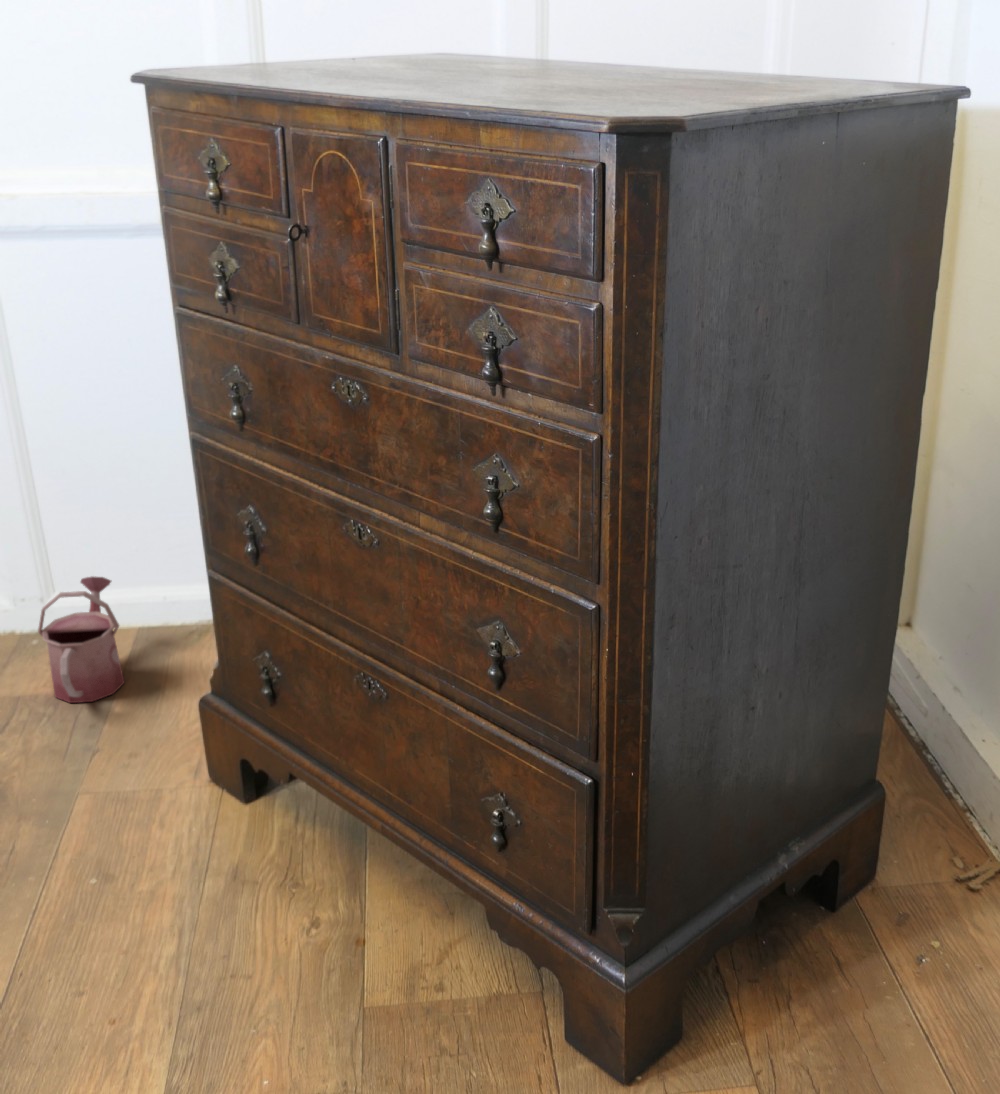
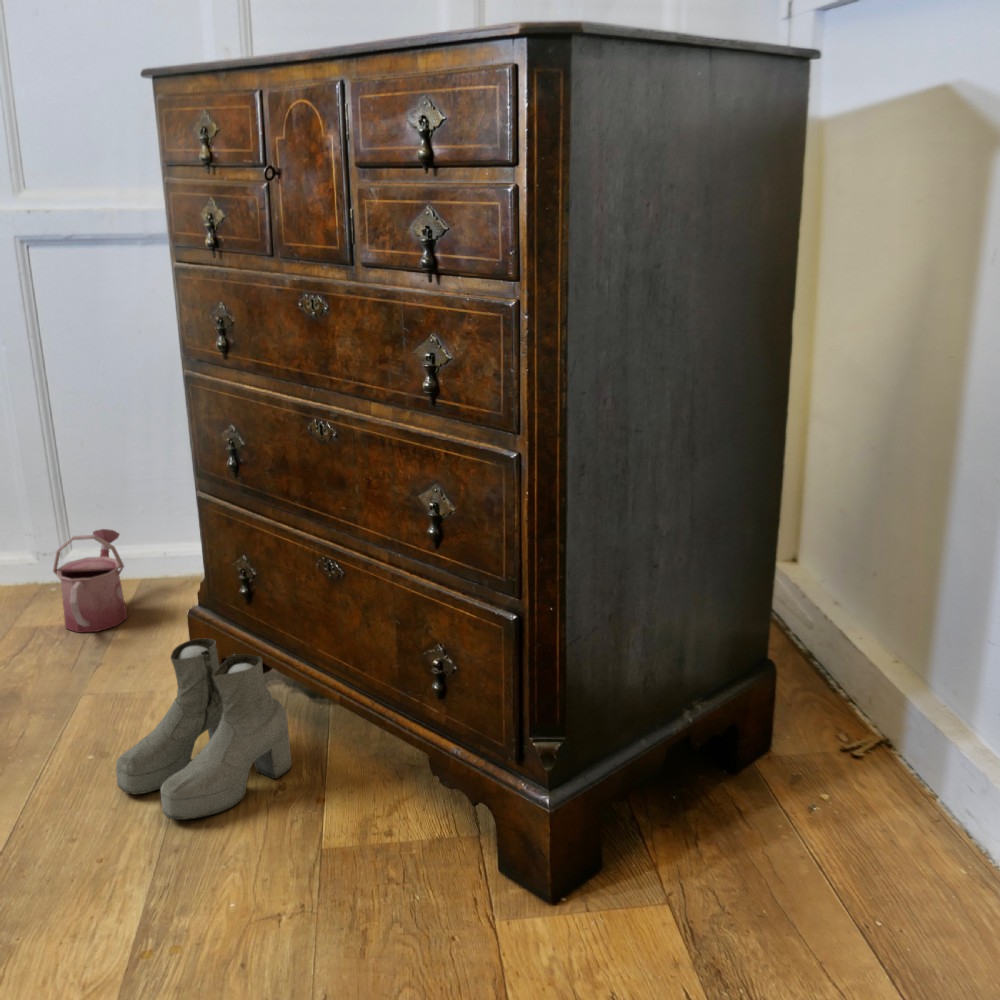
boots: none [128,751,325,967] -> present [116,639,292,820]

